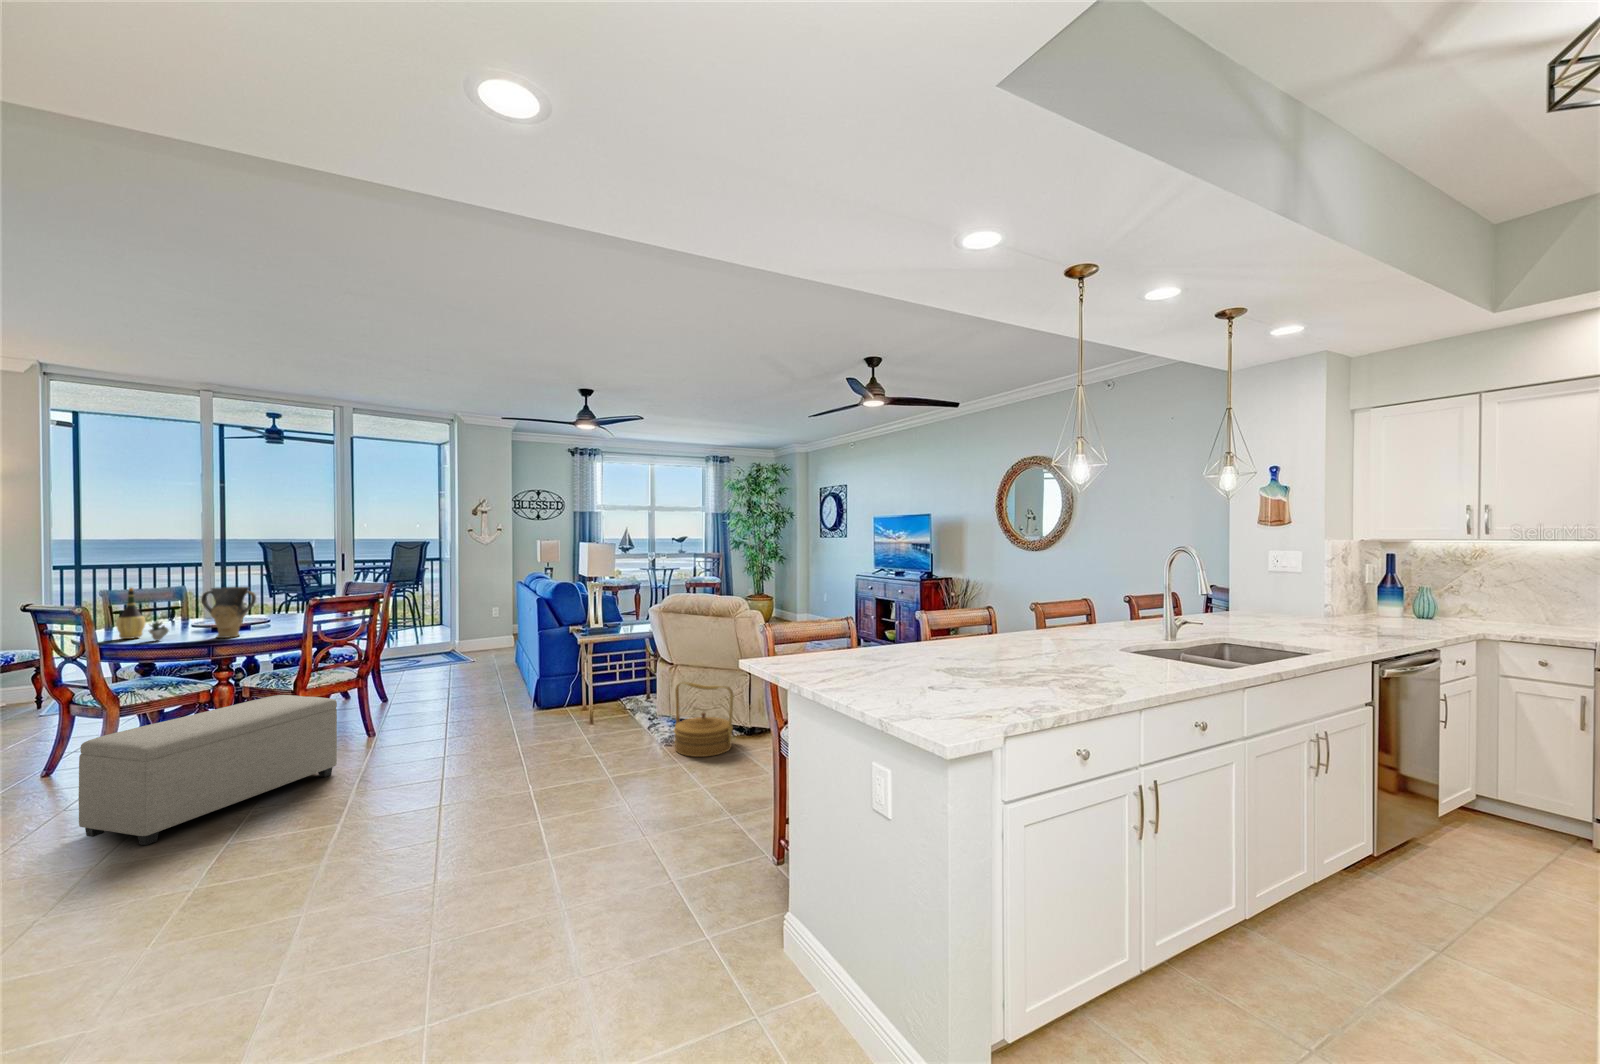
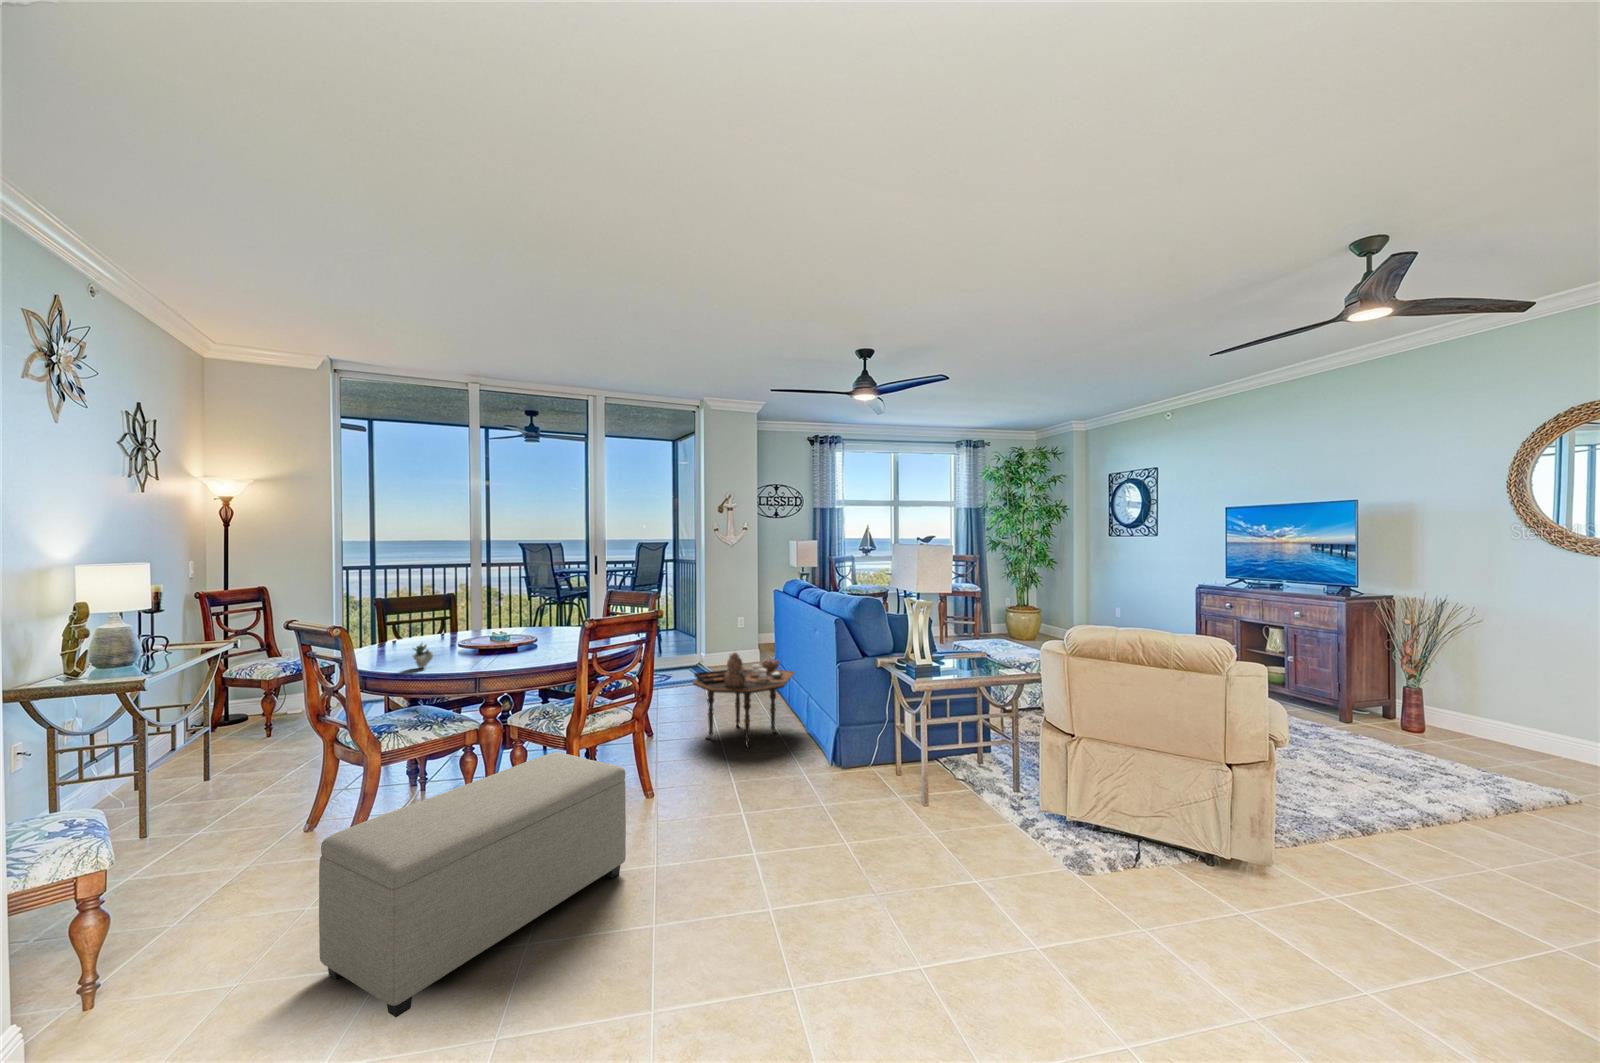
vase: present [201,587,256,638] -> none [467,602,525,667]
wine bottle: present [116,588,146,639] -> none [381,601,411,663]
side table: none [422,628,517,704] -> present [693,652,795,748]
woven basket: present [674,682,734,757] -> none [1091,768,1212,908]

